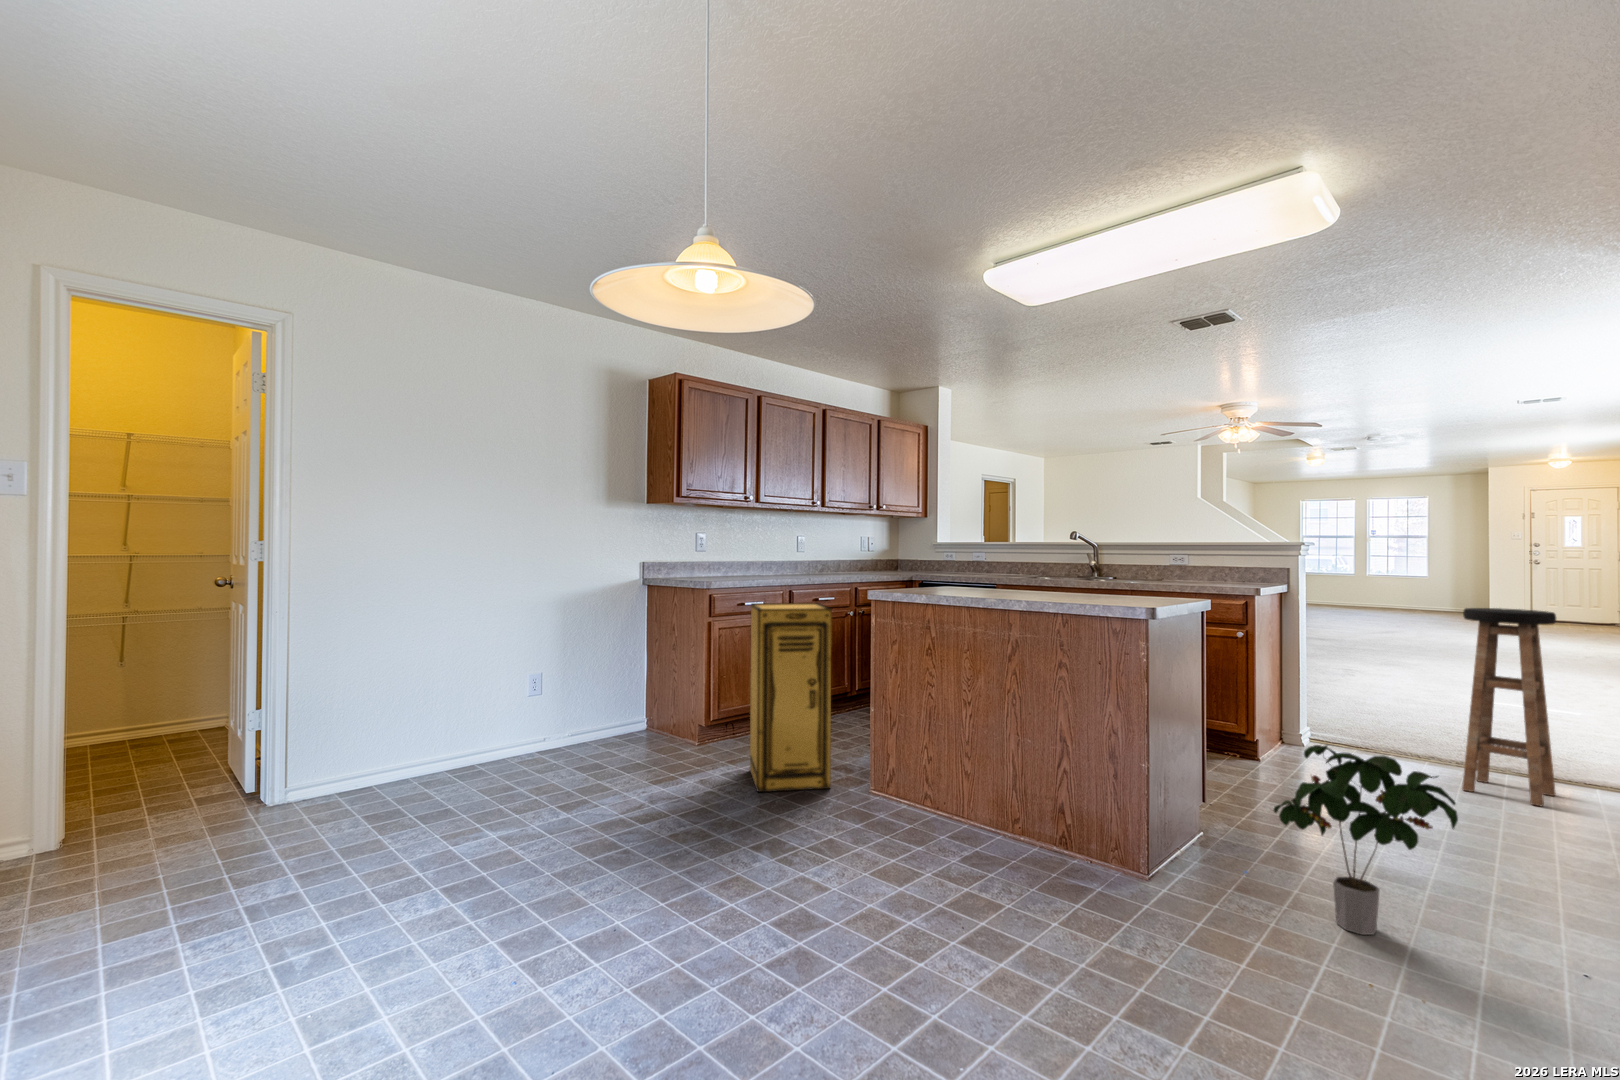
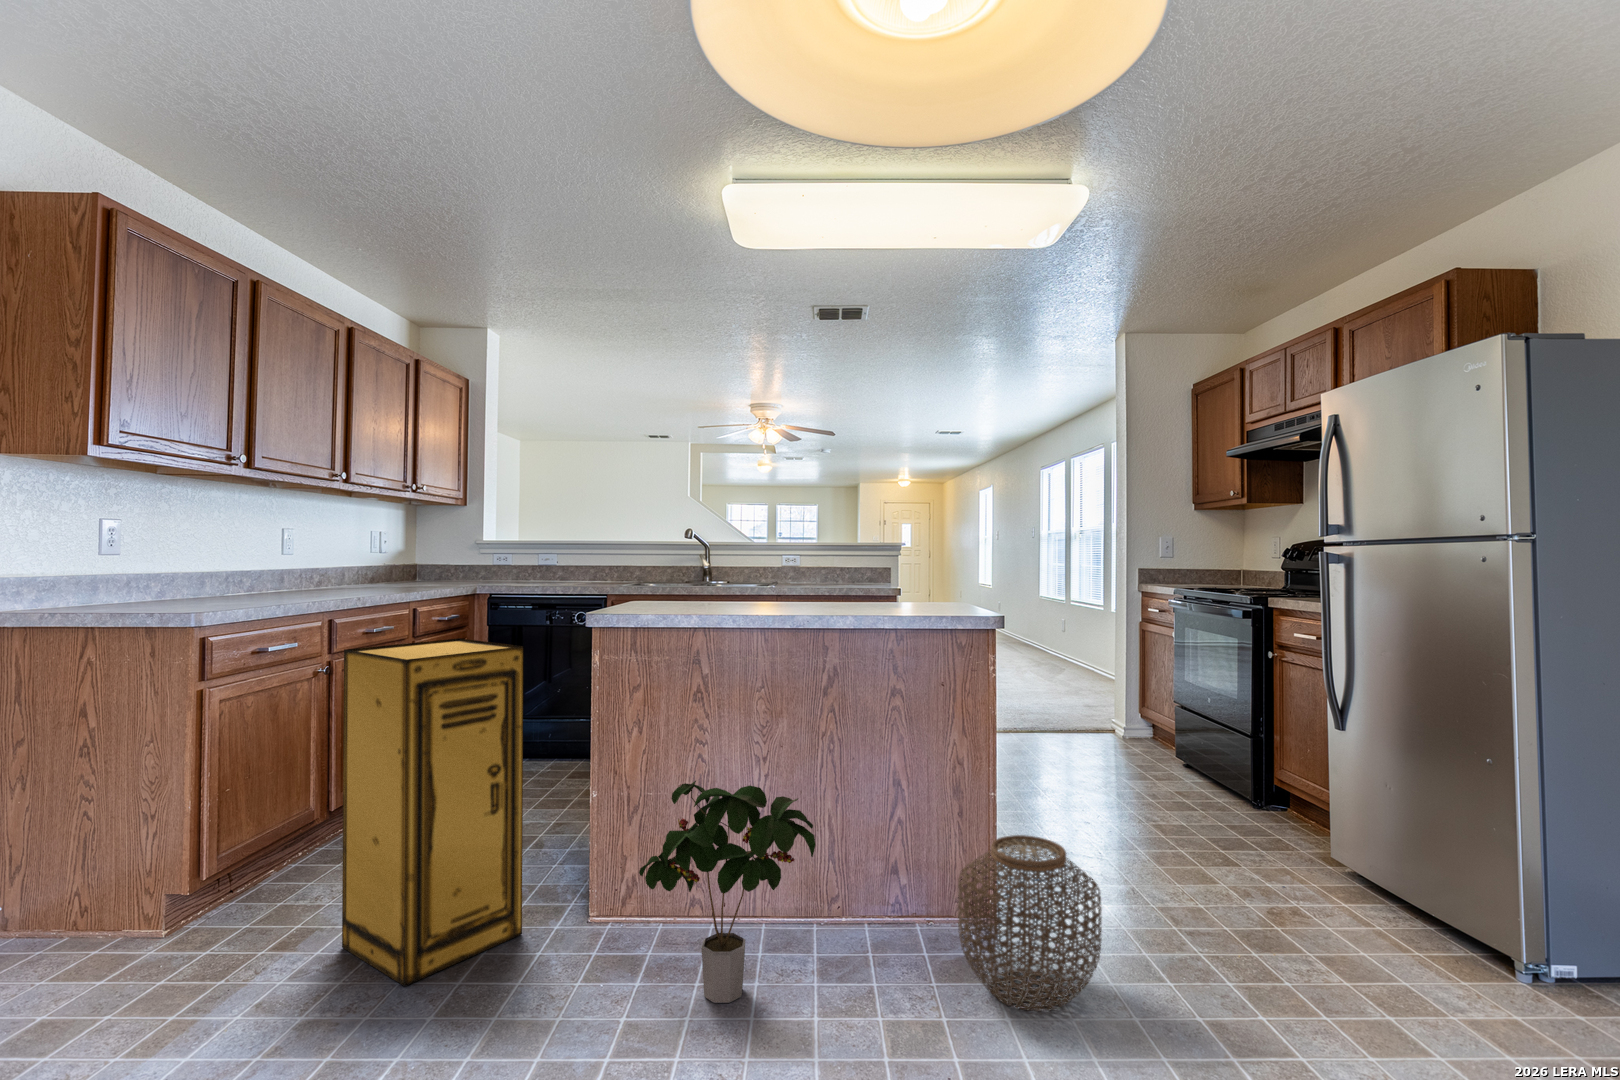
bar stool: present [1462,608,1556,806] -> none [1037,596,1096,755]
potted plant: present [1274,745,1458,935] -> present [639,781,816,1003]
woven basket: none [1043,788,1167,932] -> present [958,835,1102,1011]

